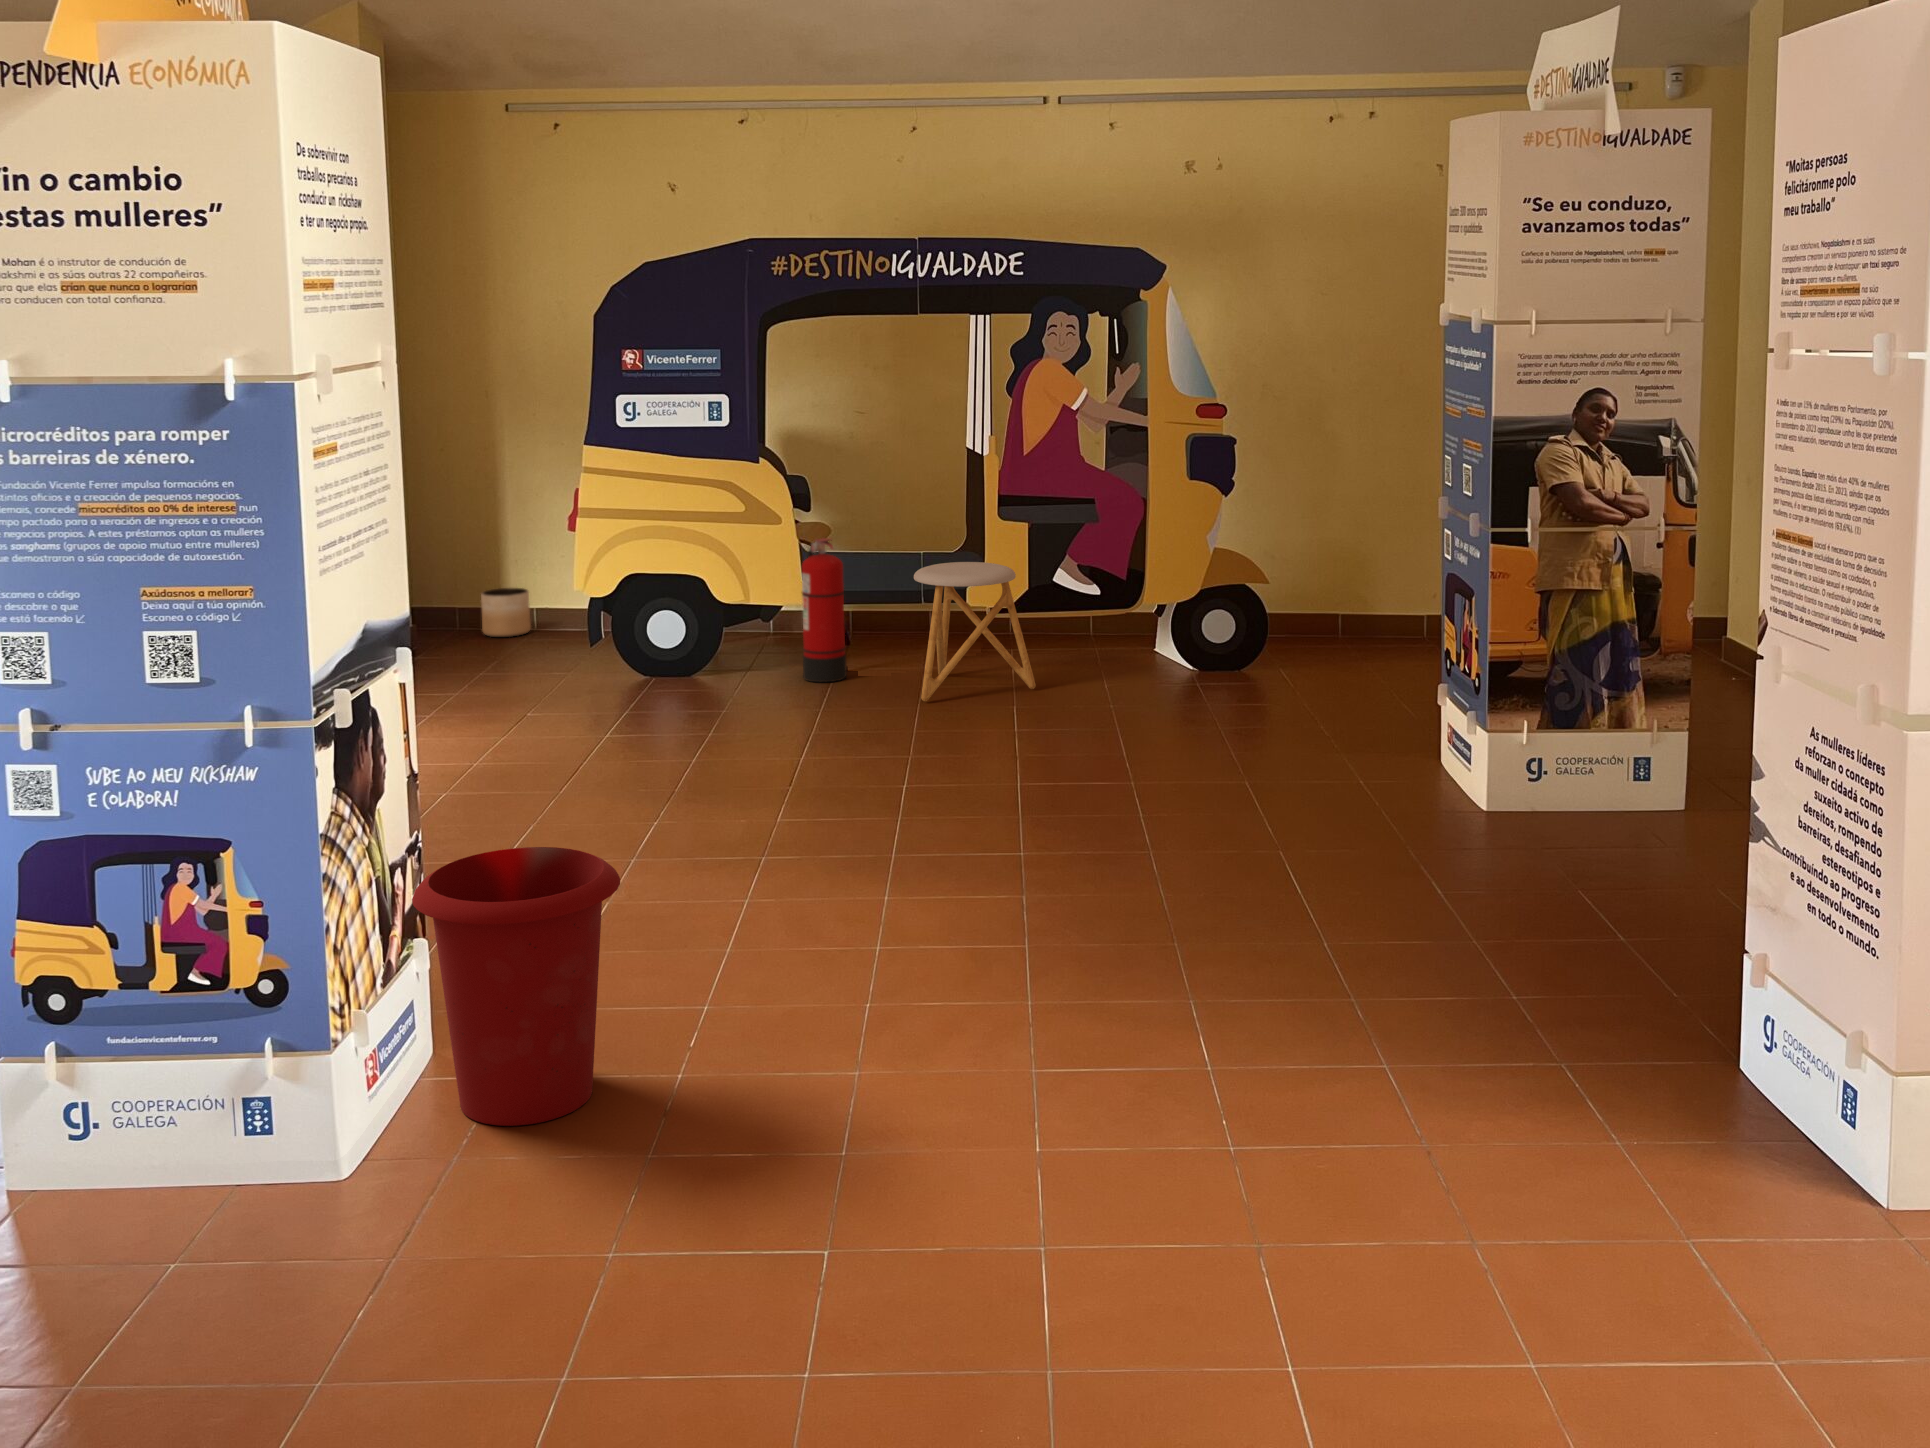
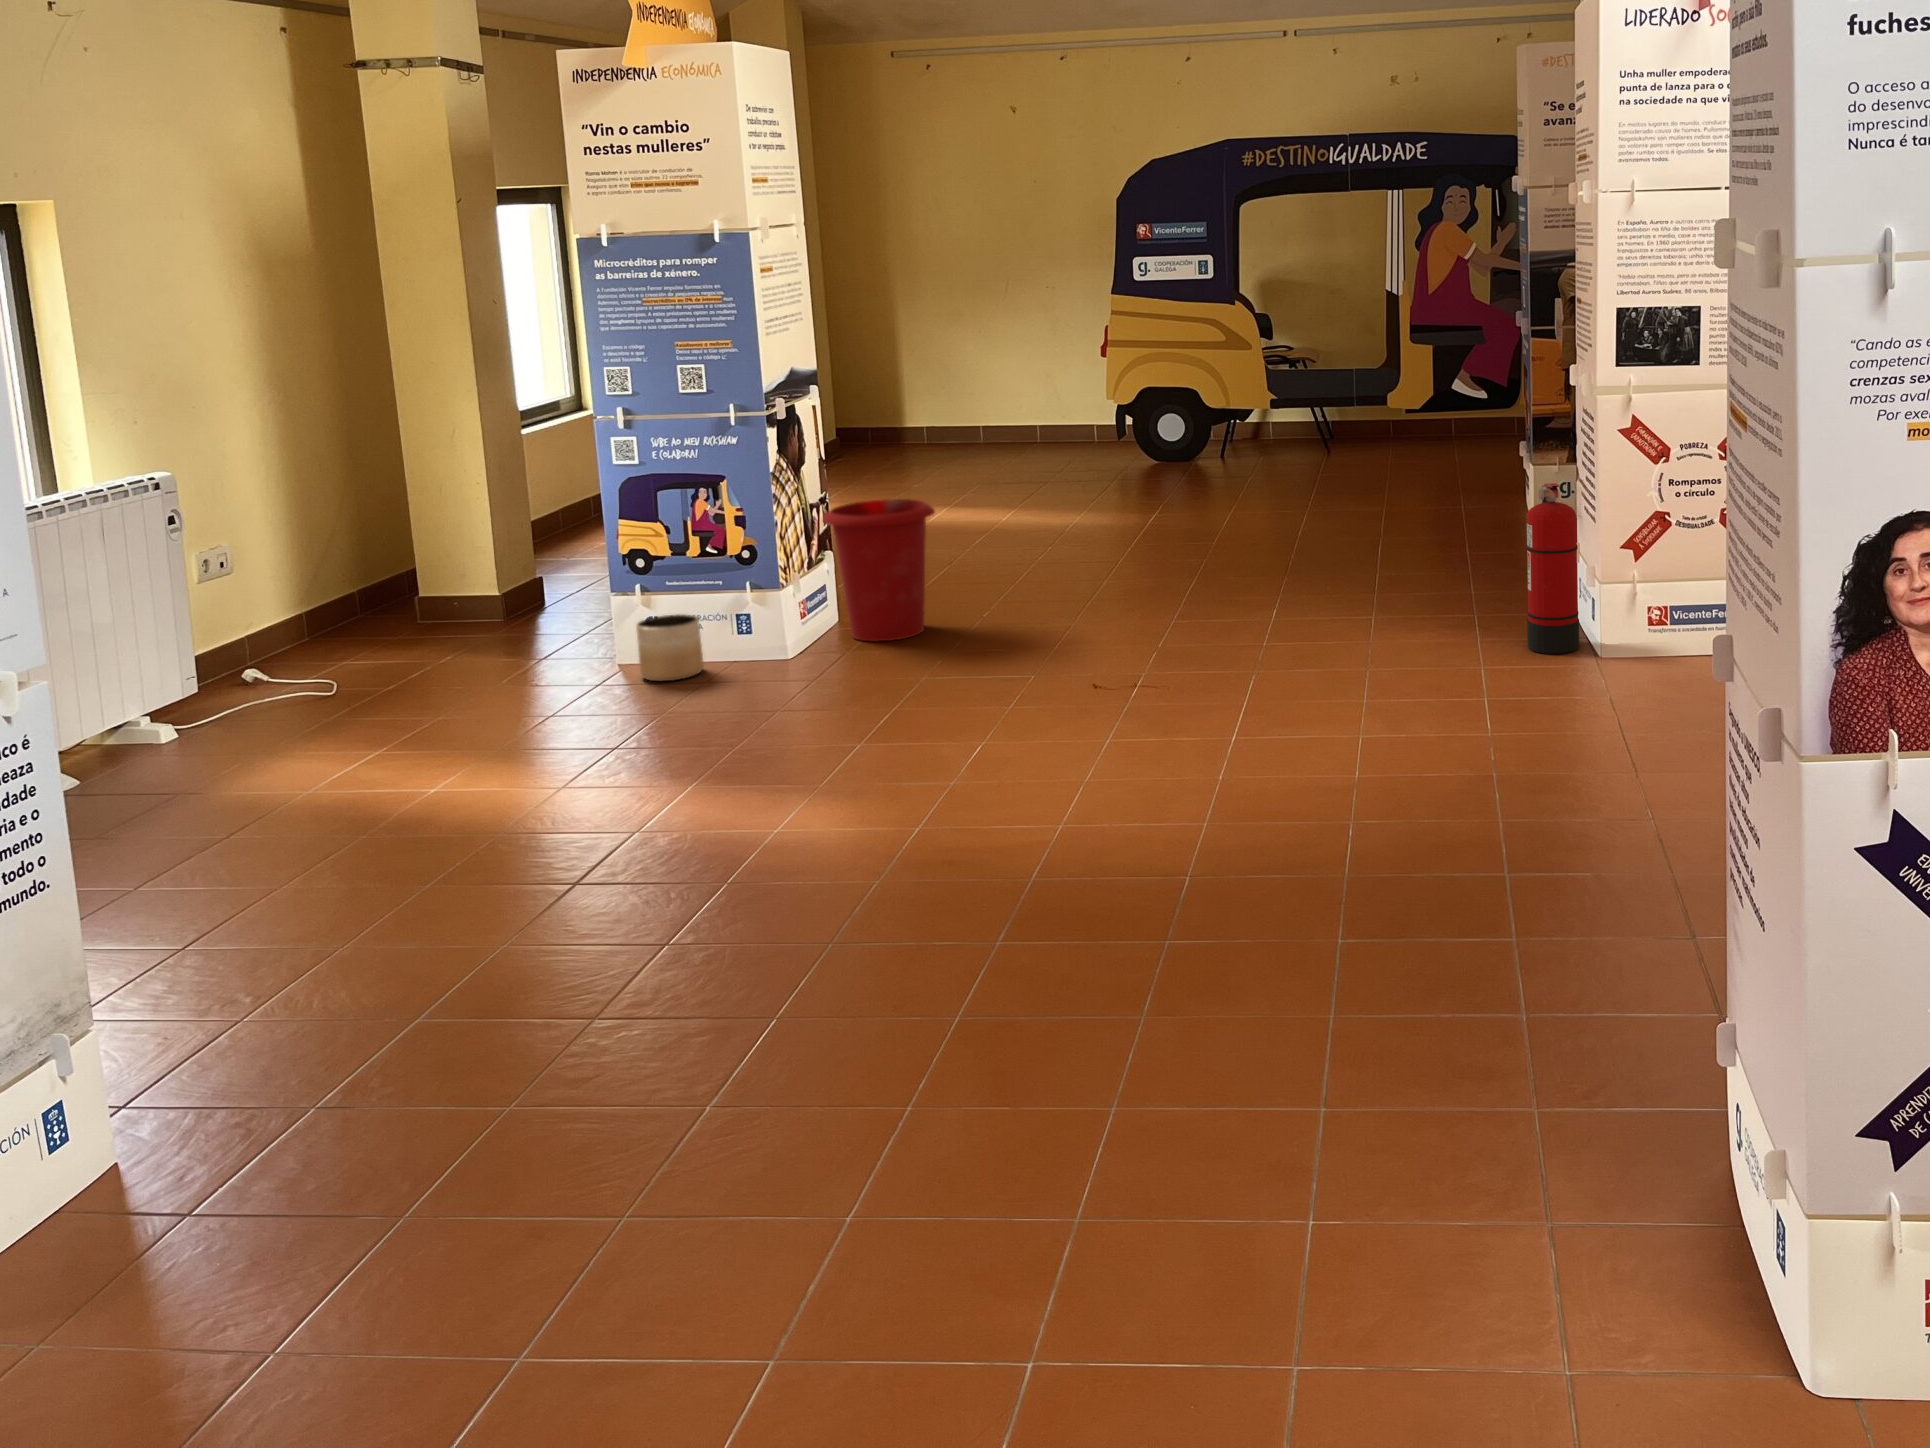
fire extinguisher: present [802,538,847,682] -> present [1527,483,1579,654]
stool: present [914,562,1036,701] -> none [1173,384,1259,477]
planter: present [481,588,531,637] -> present [636,614,704,681]

